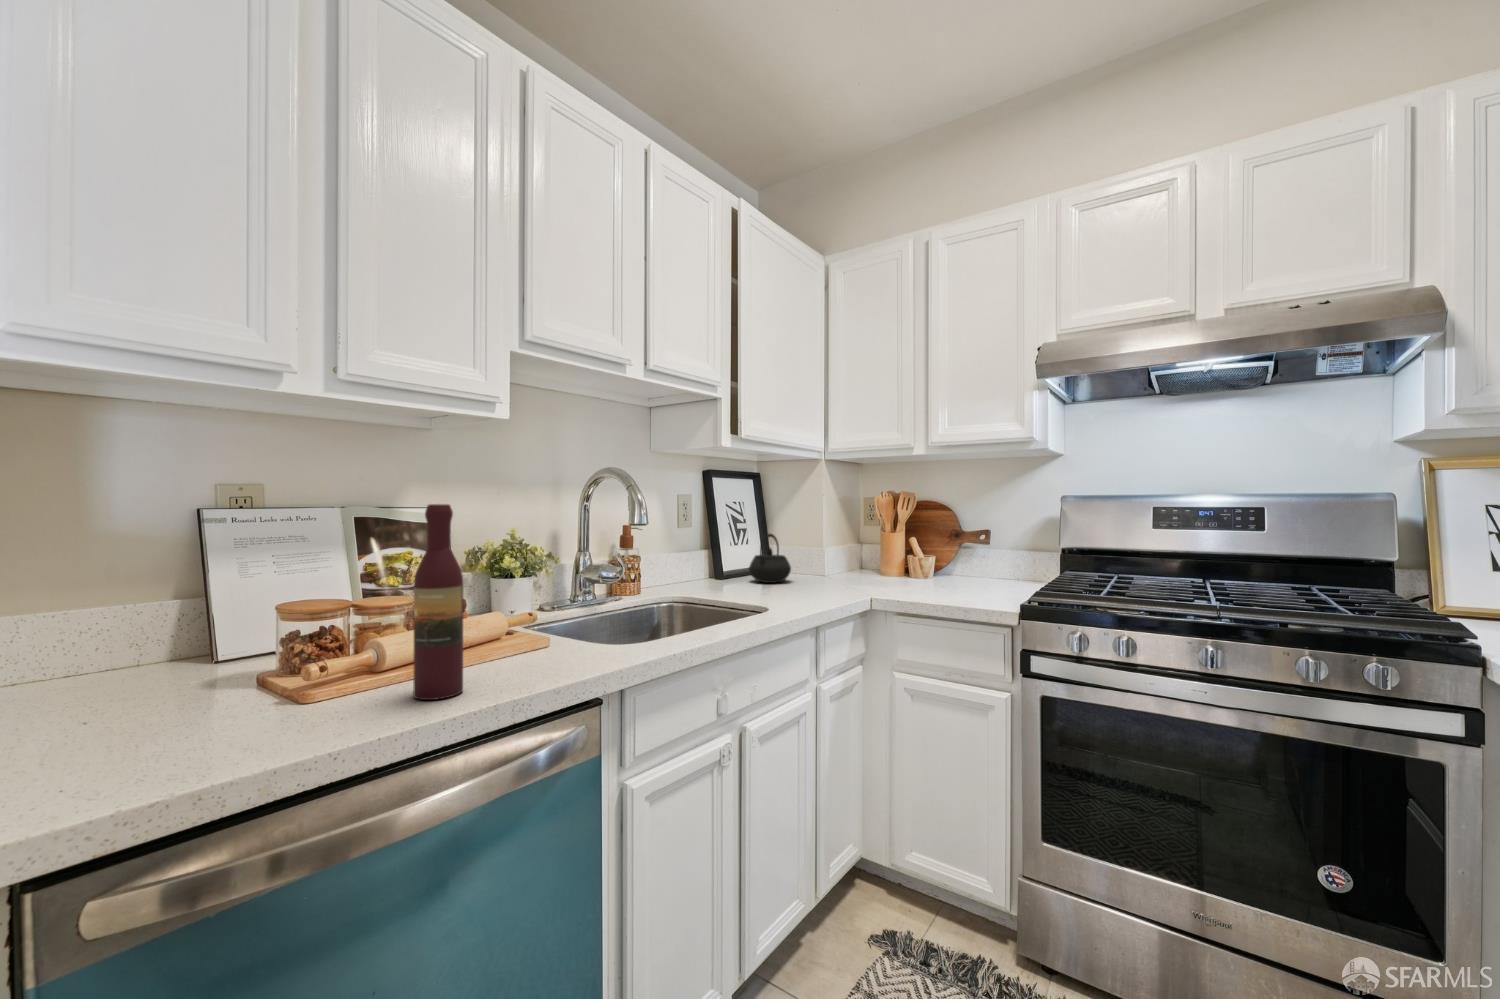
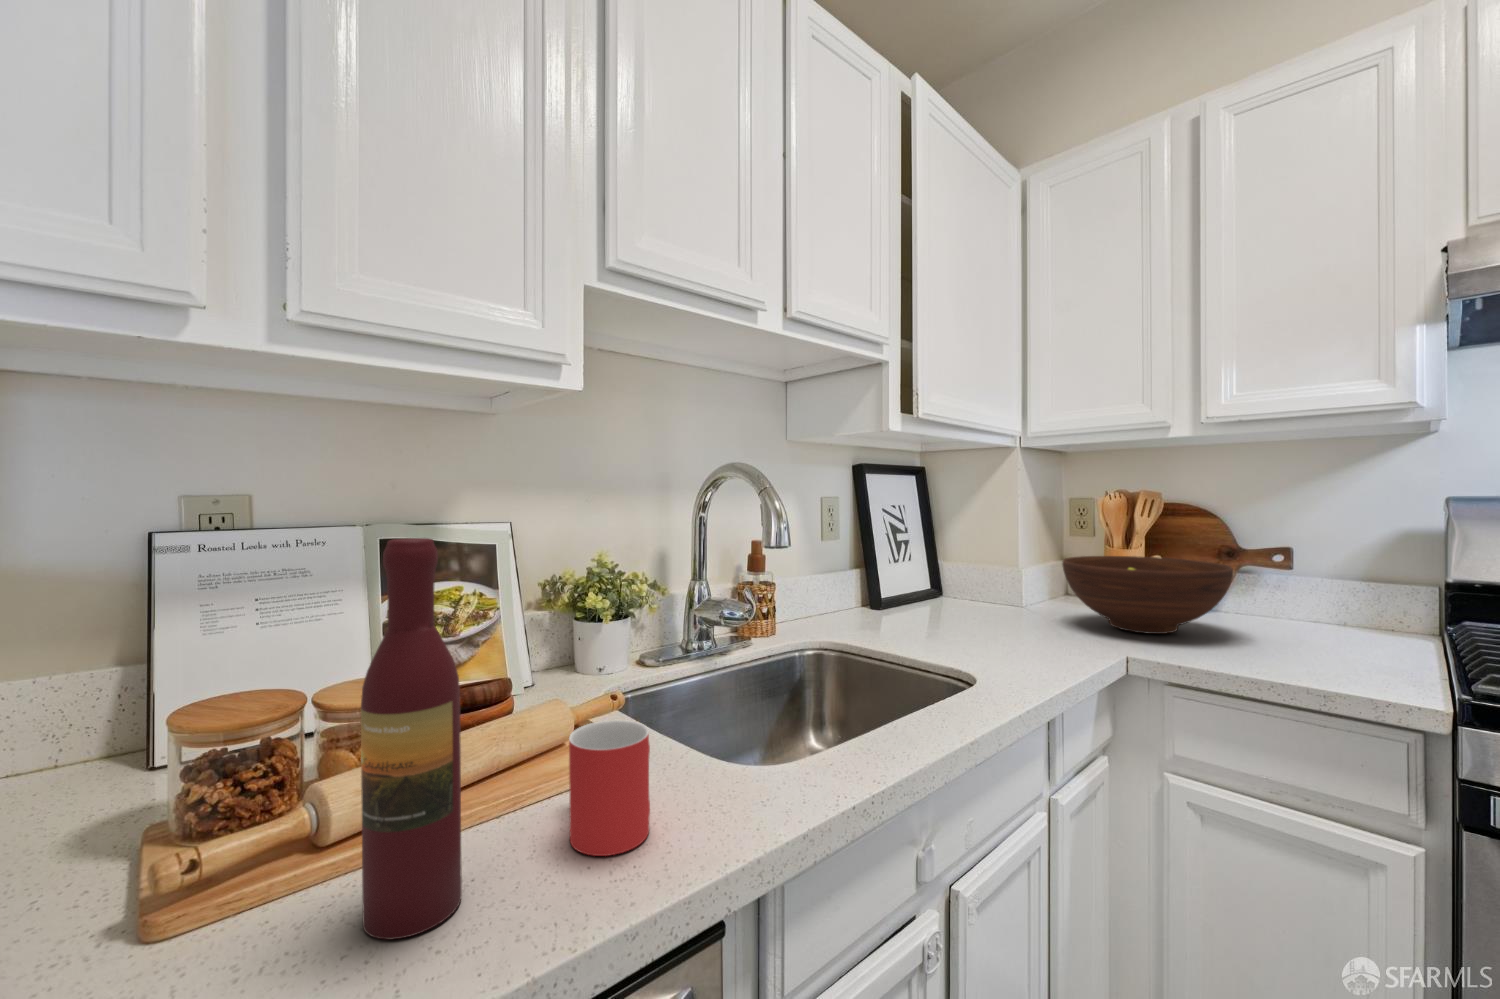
kettle: present [749,534,791,583] -> none [919,550,979,618]
fruit bowl: none [845,537,945,587] -> present [1062,556,1233,634]
mug: none [512,611,560,676] -> present [569,720,650,856]

